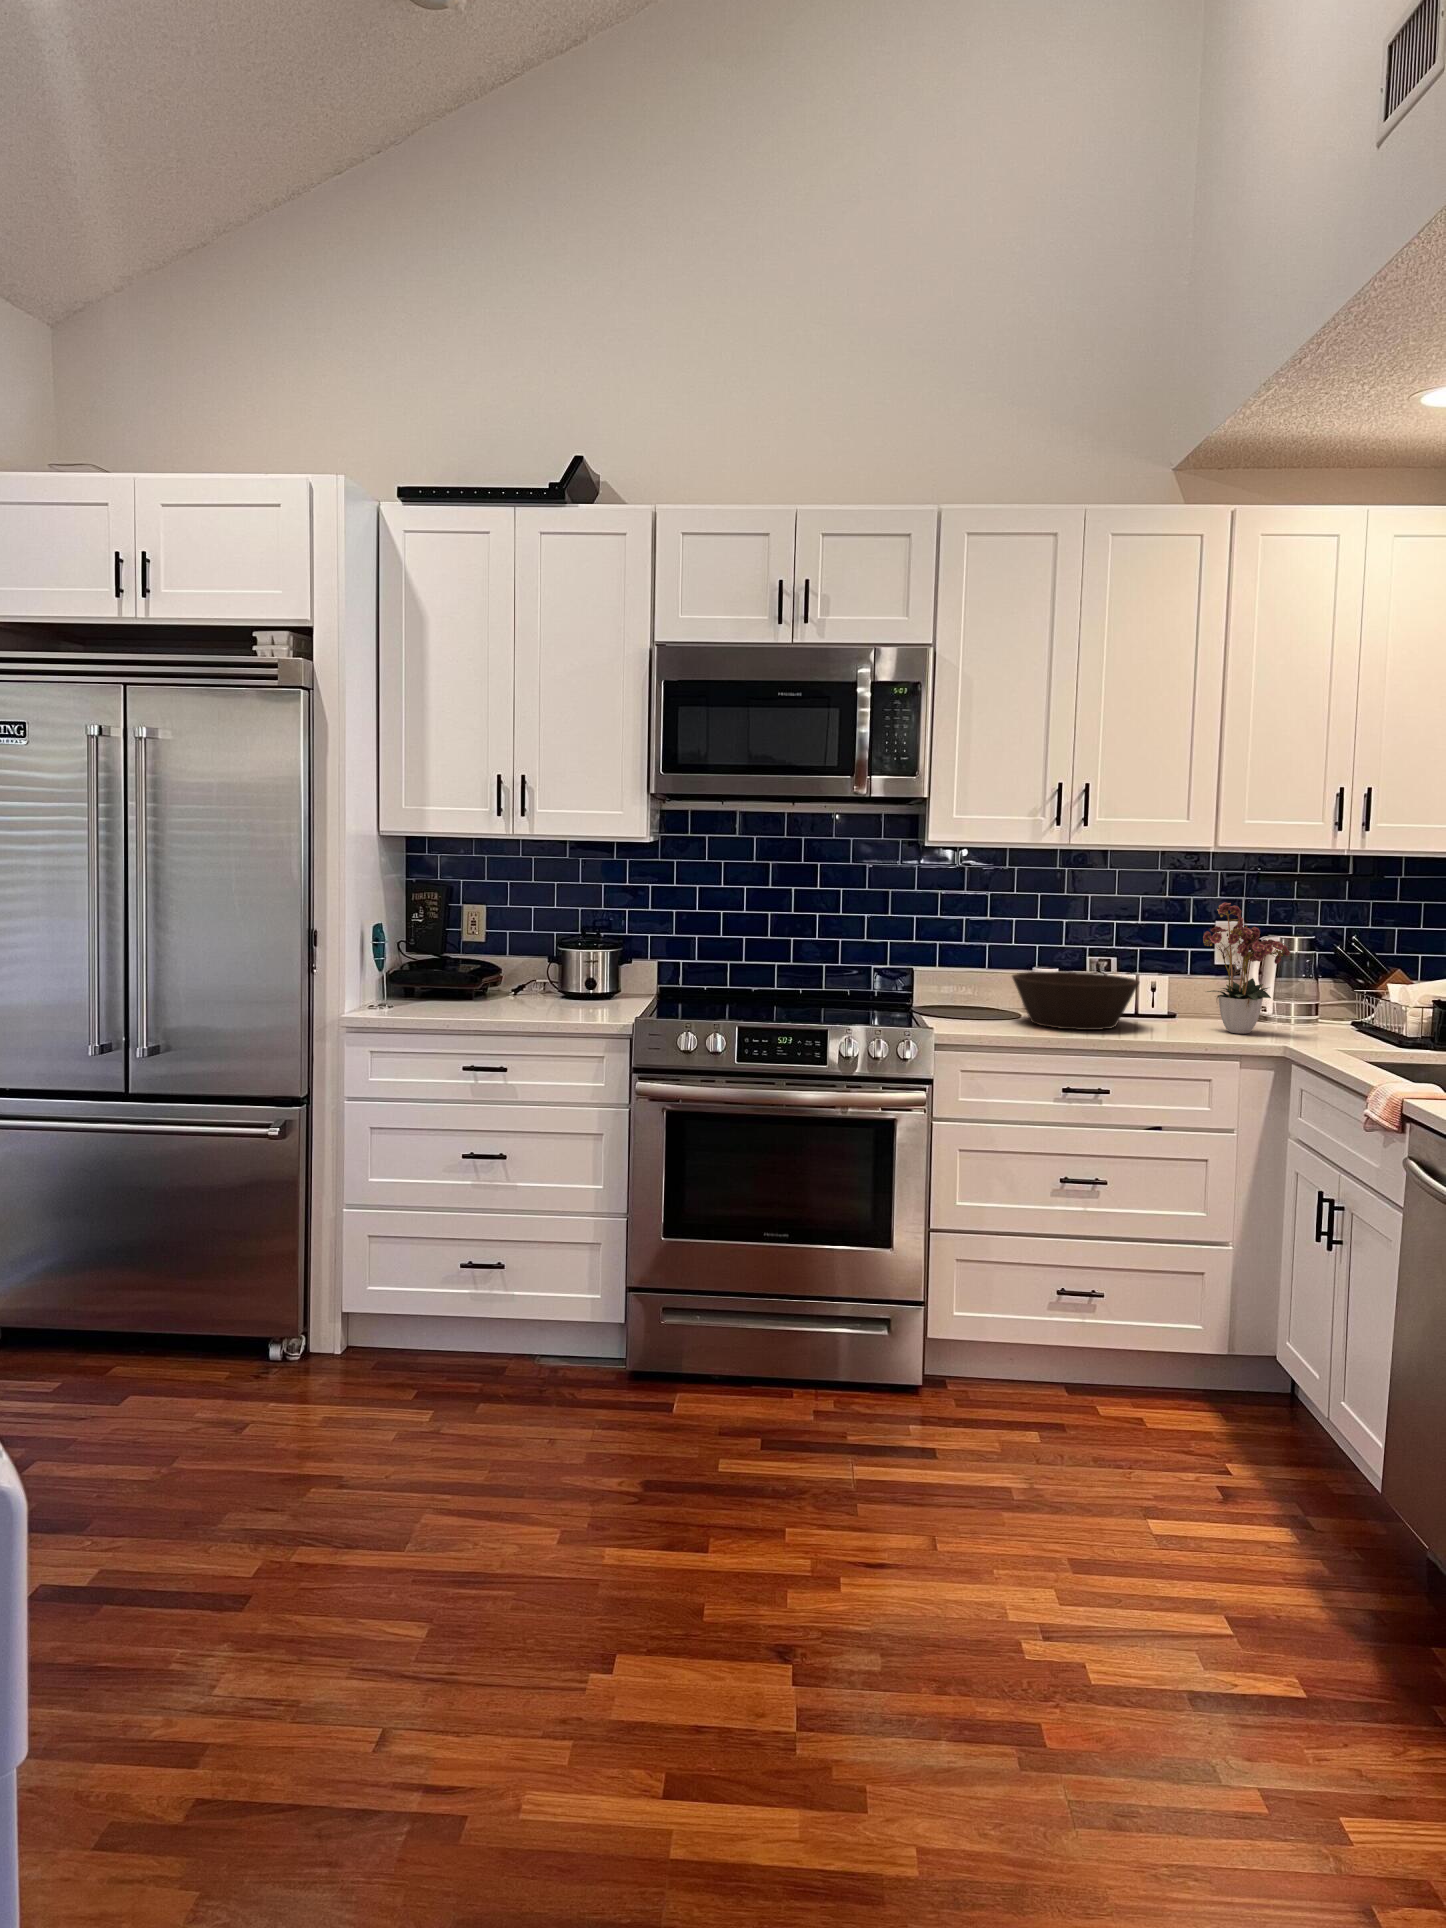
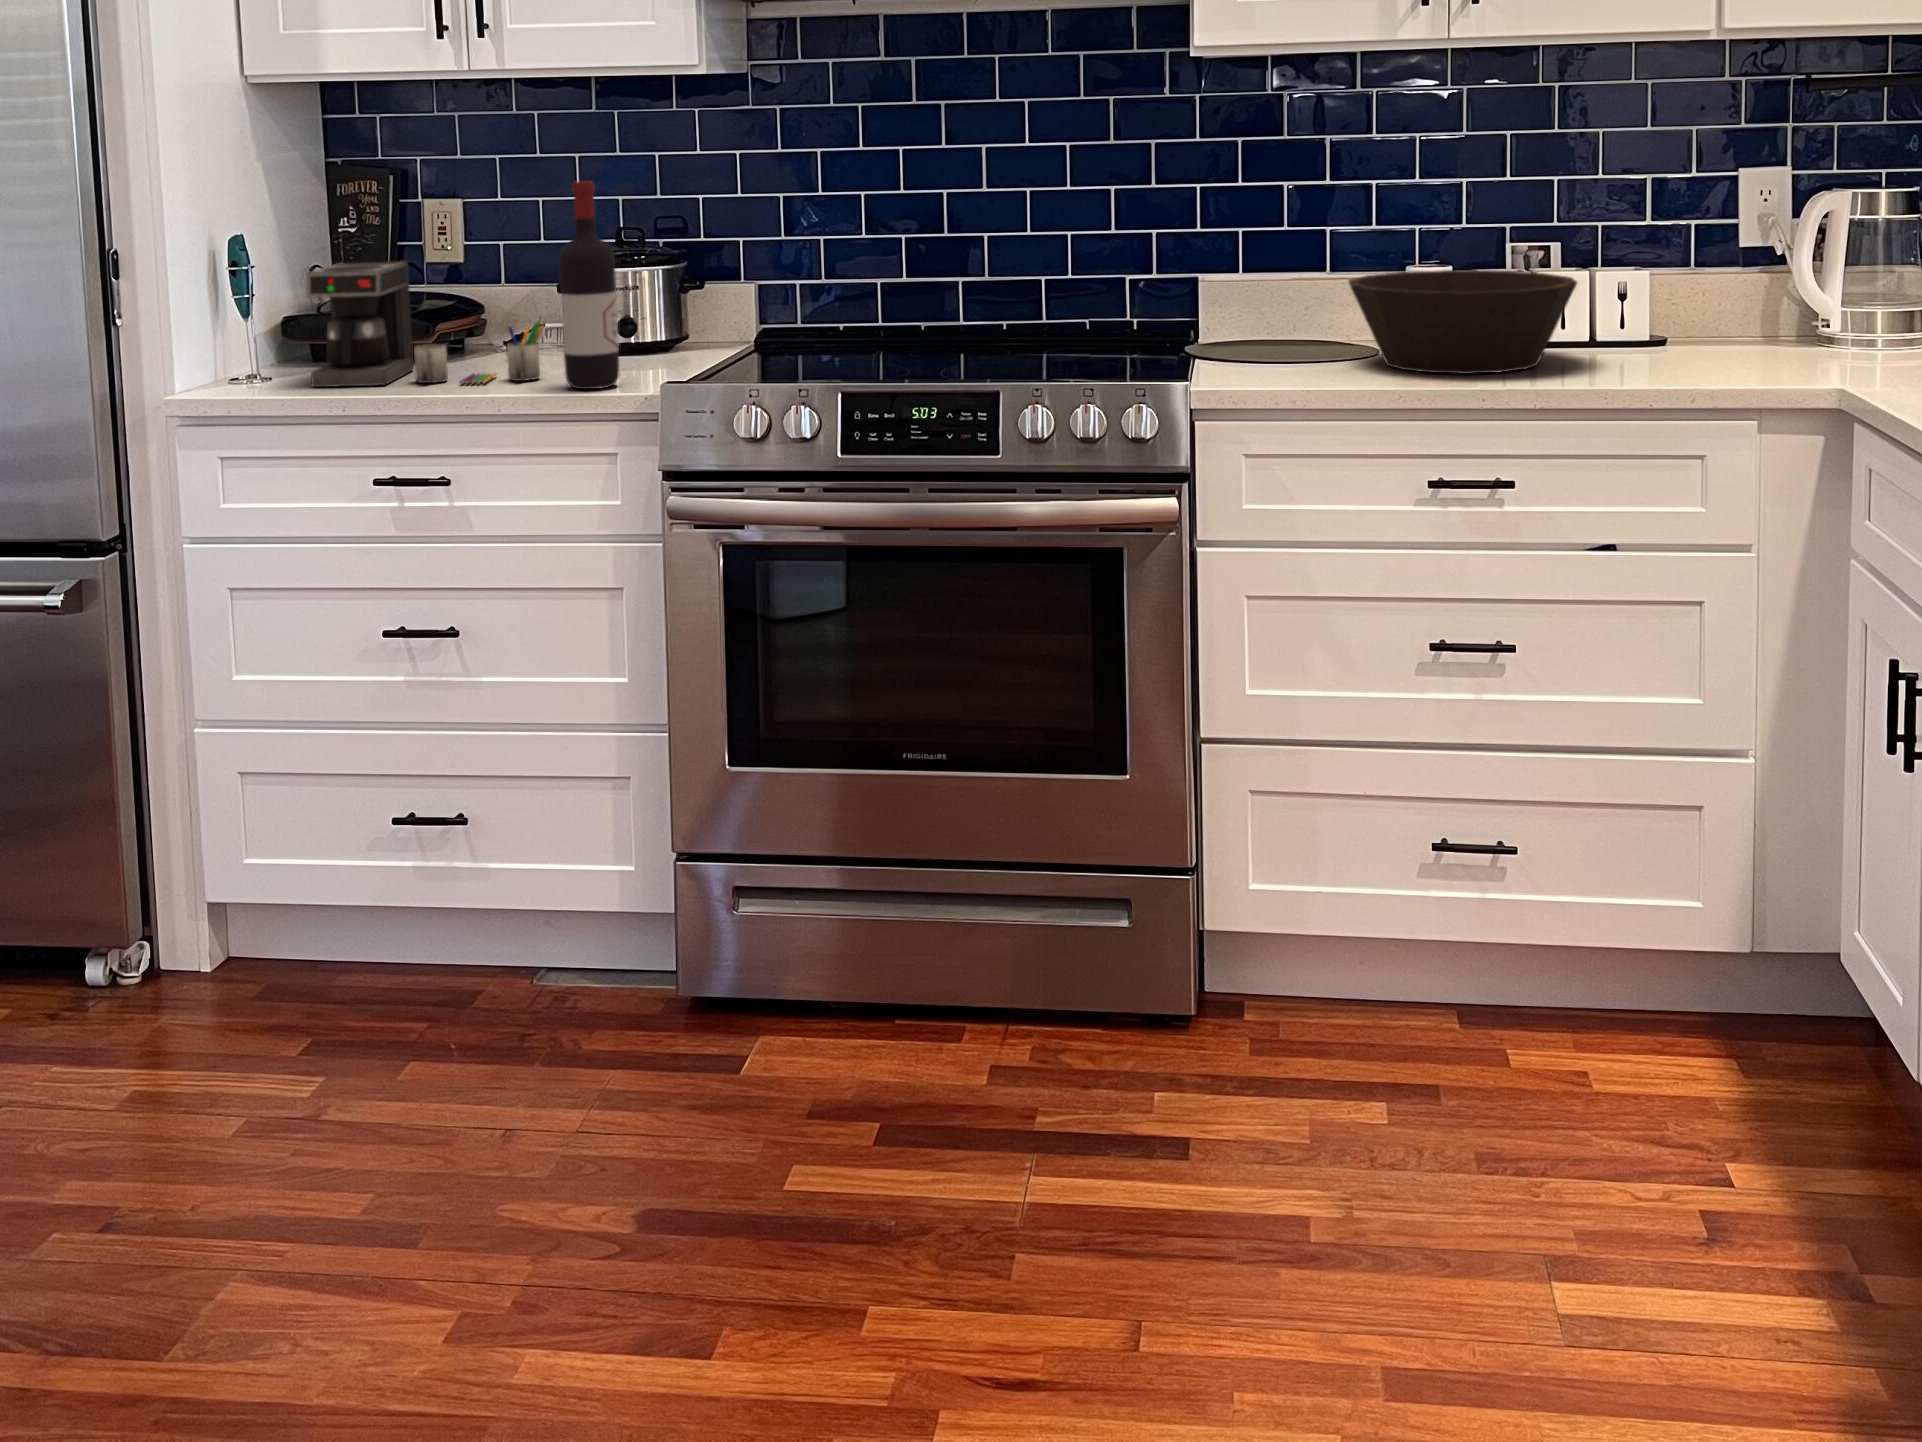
wine bottle: none [577,903,608,1021] -> present [559,181,619,389]
flower arrangement: present [1203,903,1290,1034] -> none [1683,119,1865,370]
coffee maker: none [425,942,561,1015] -> present [306,261,545,387]

